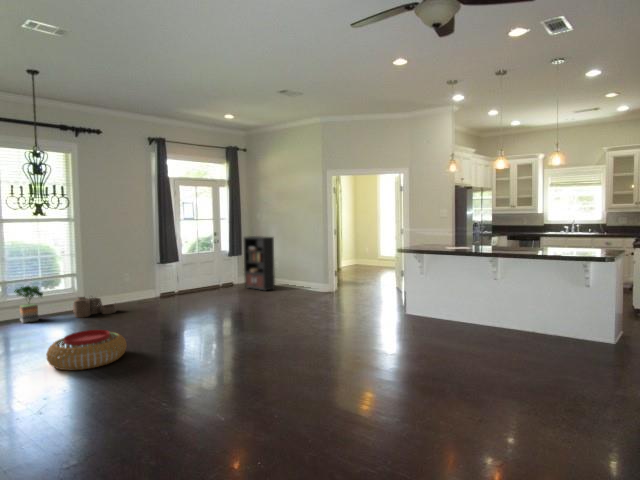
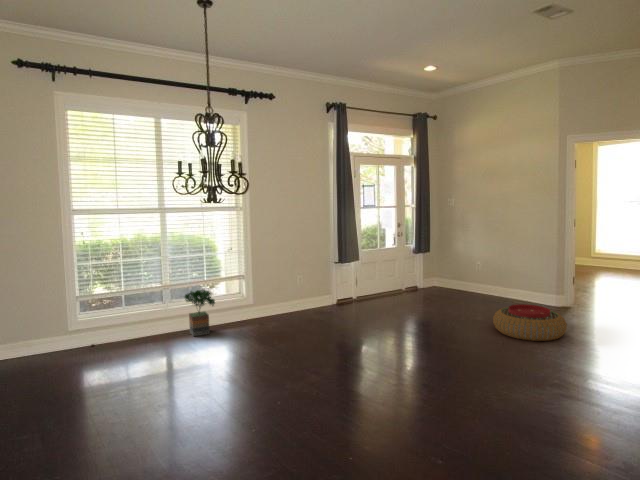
bookcase: present [244,236,275,290] -> none [438,228,502,302]
woven basket: present [73,297,116,318] -> none [245,303,296,333]
pouf: present [46,330,126,370] -> present [493,304,567,341]

